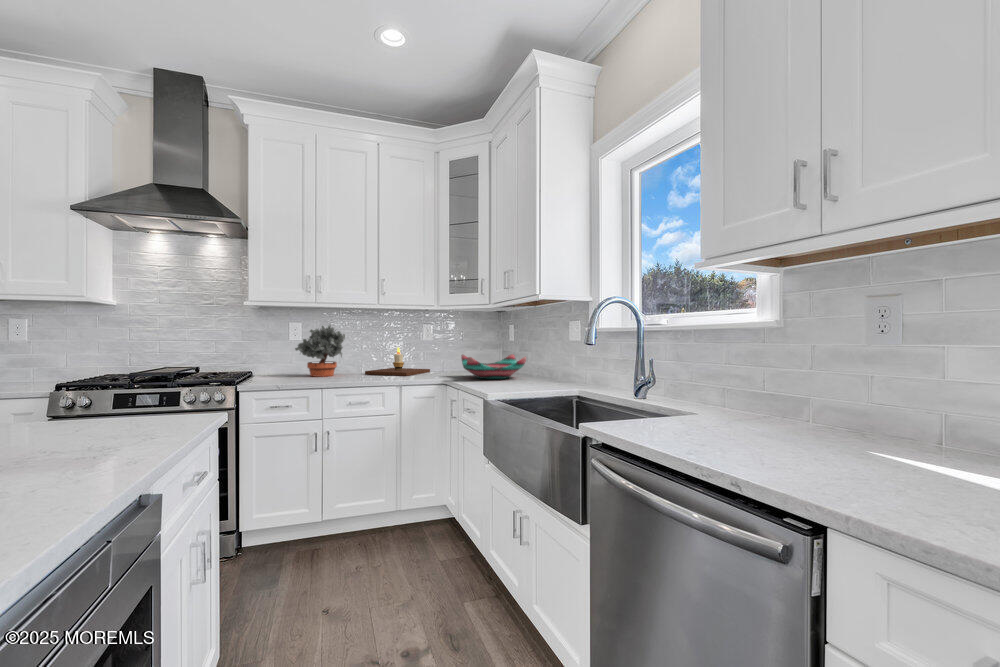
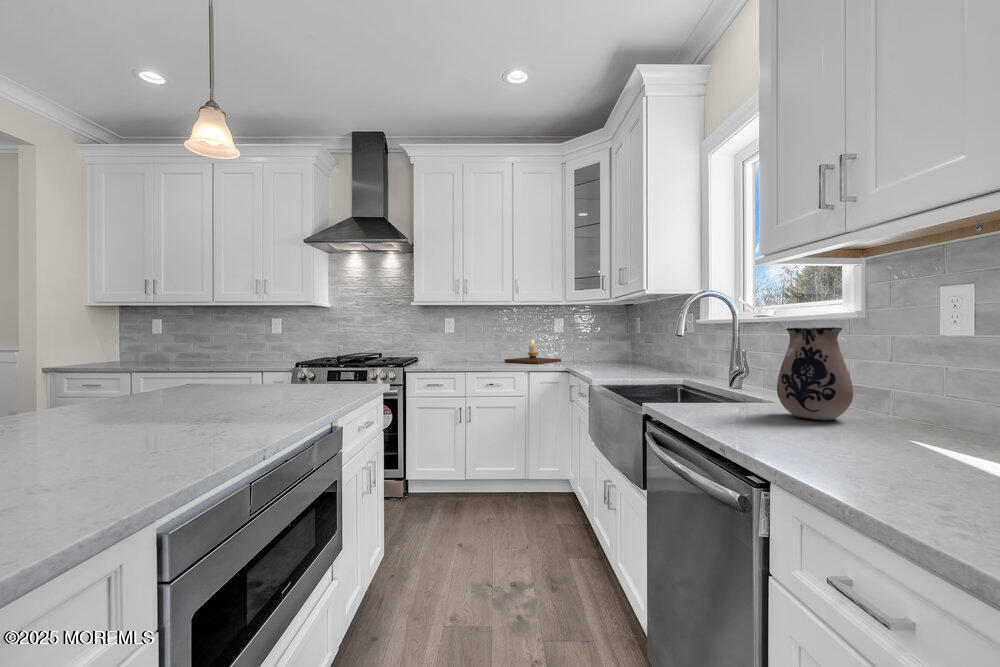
potted plant: present [295,325,345,377] -> none [450,319,488,363]
ceramic pitcher: none [730,337,807,435] -> present [777,327,853,420]
decorative bowl: present [461,354,526,379] -> none [585,346,643,368]

